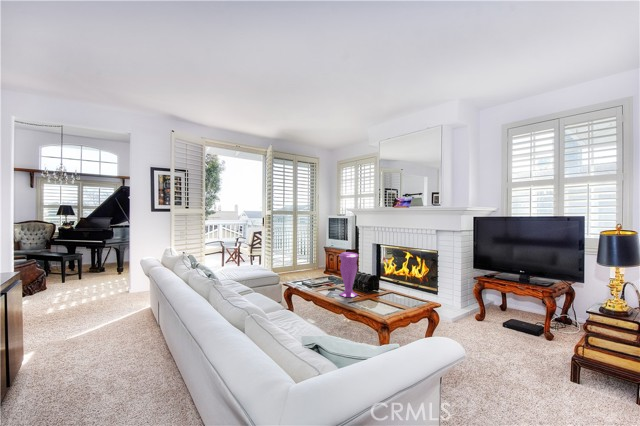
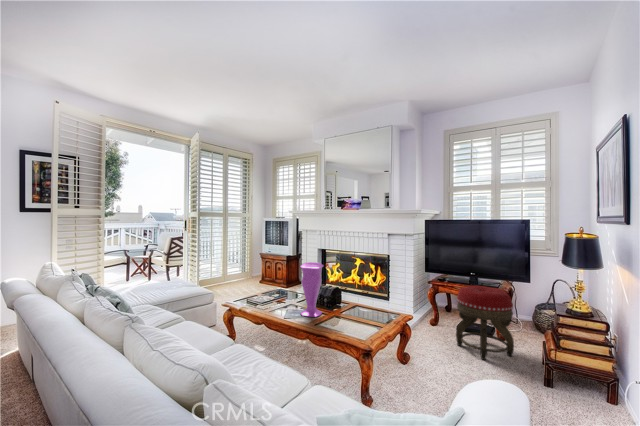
footstool: none [493,282,553,354] -> present [456,286,514,360]

